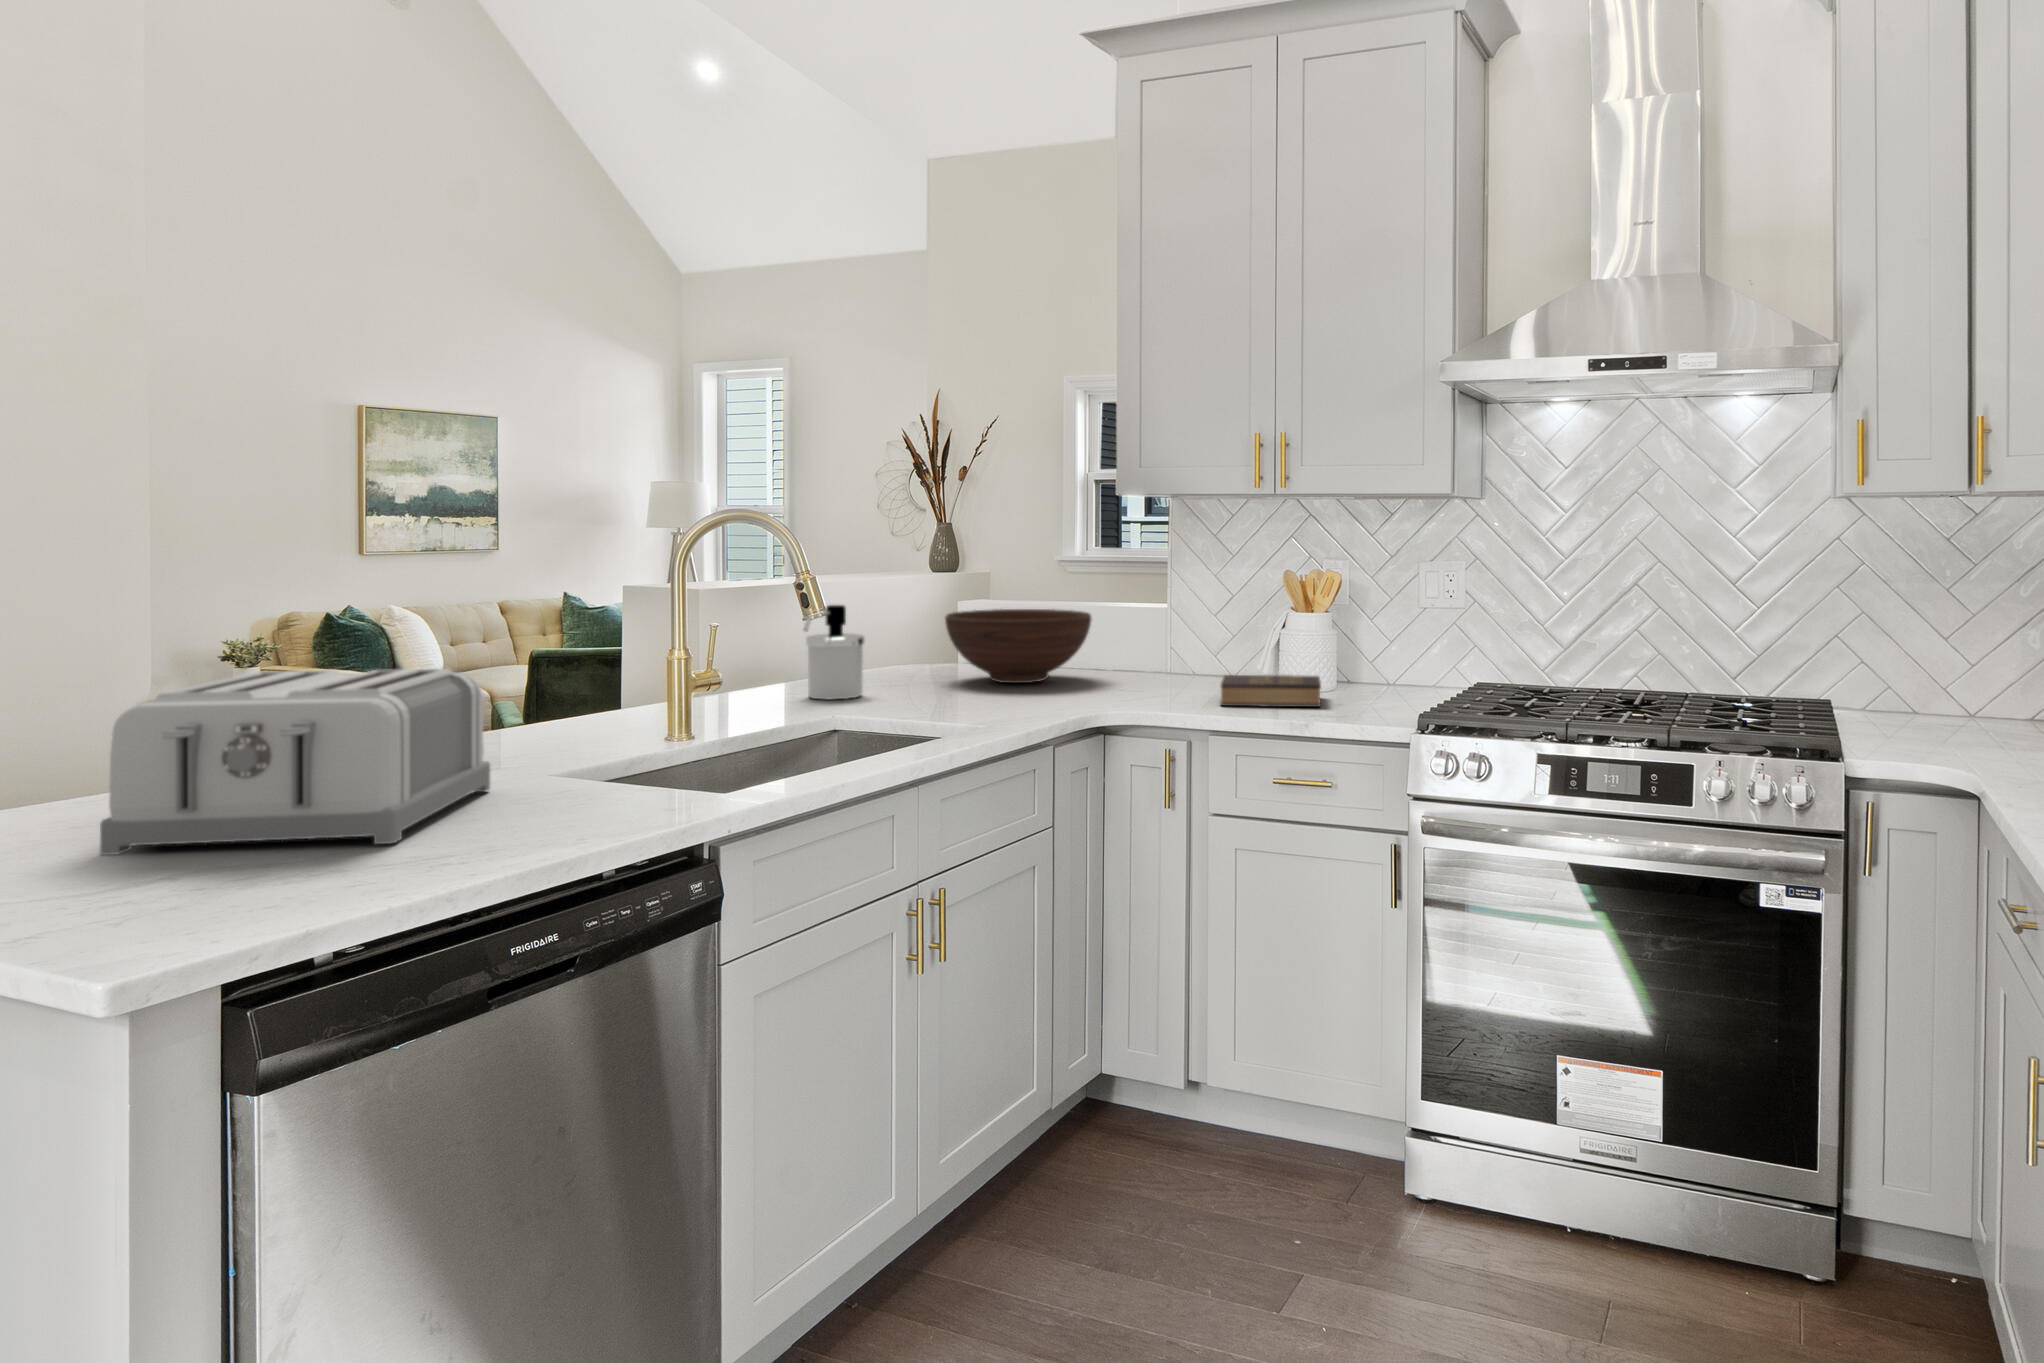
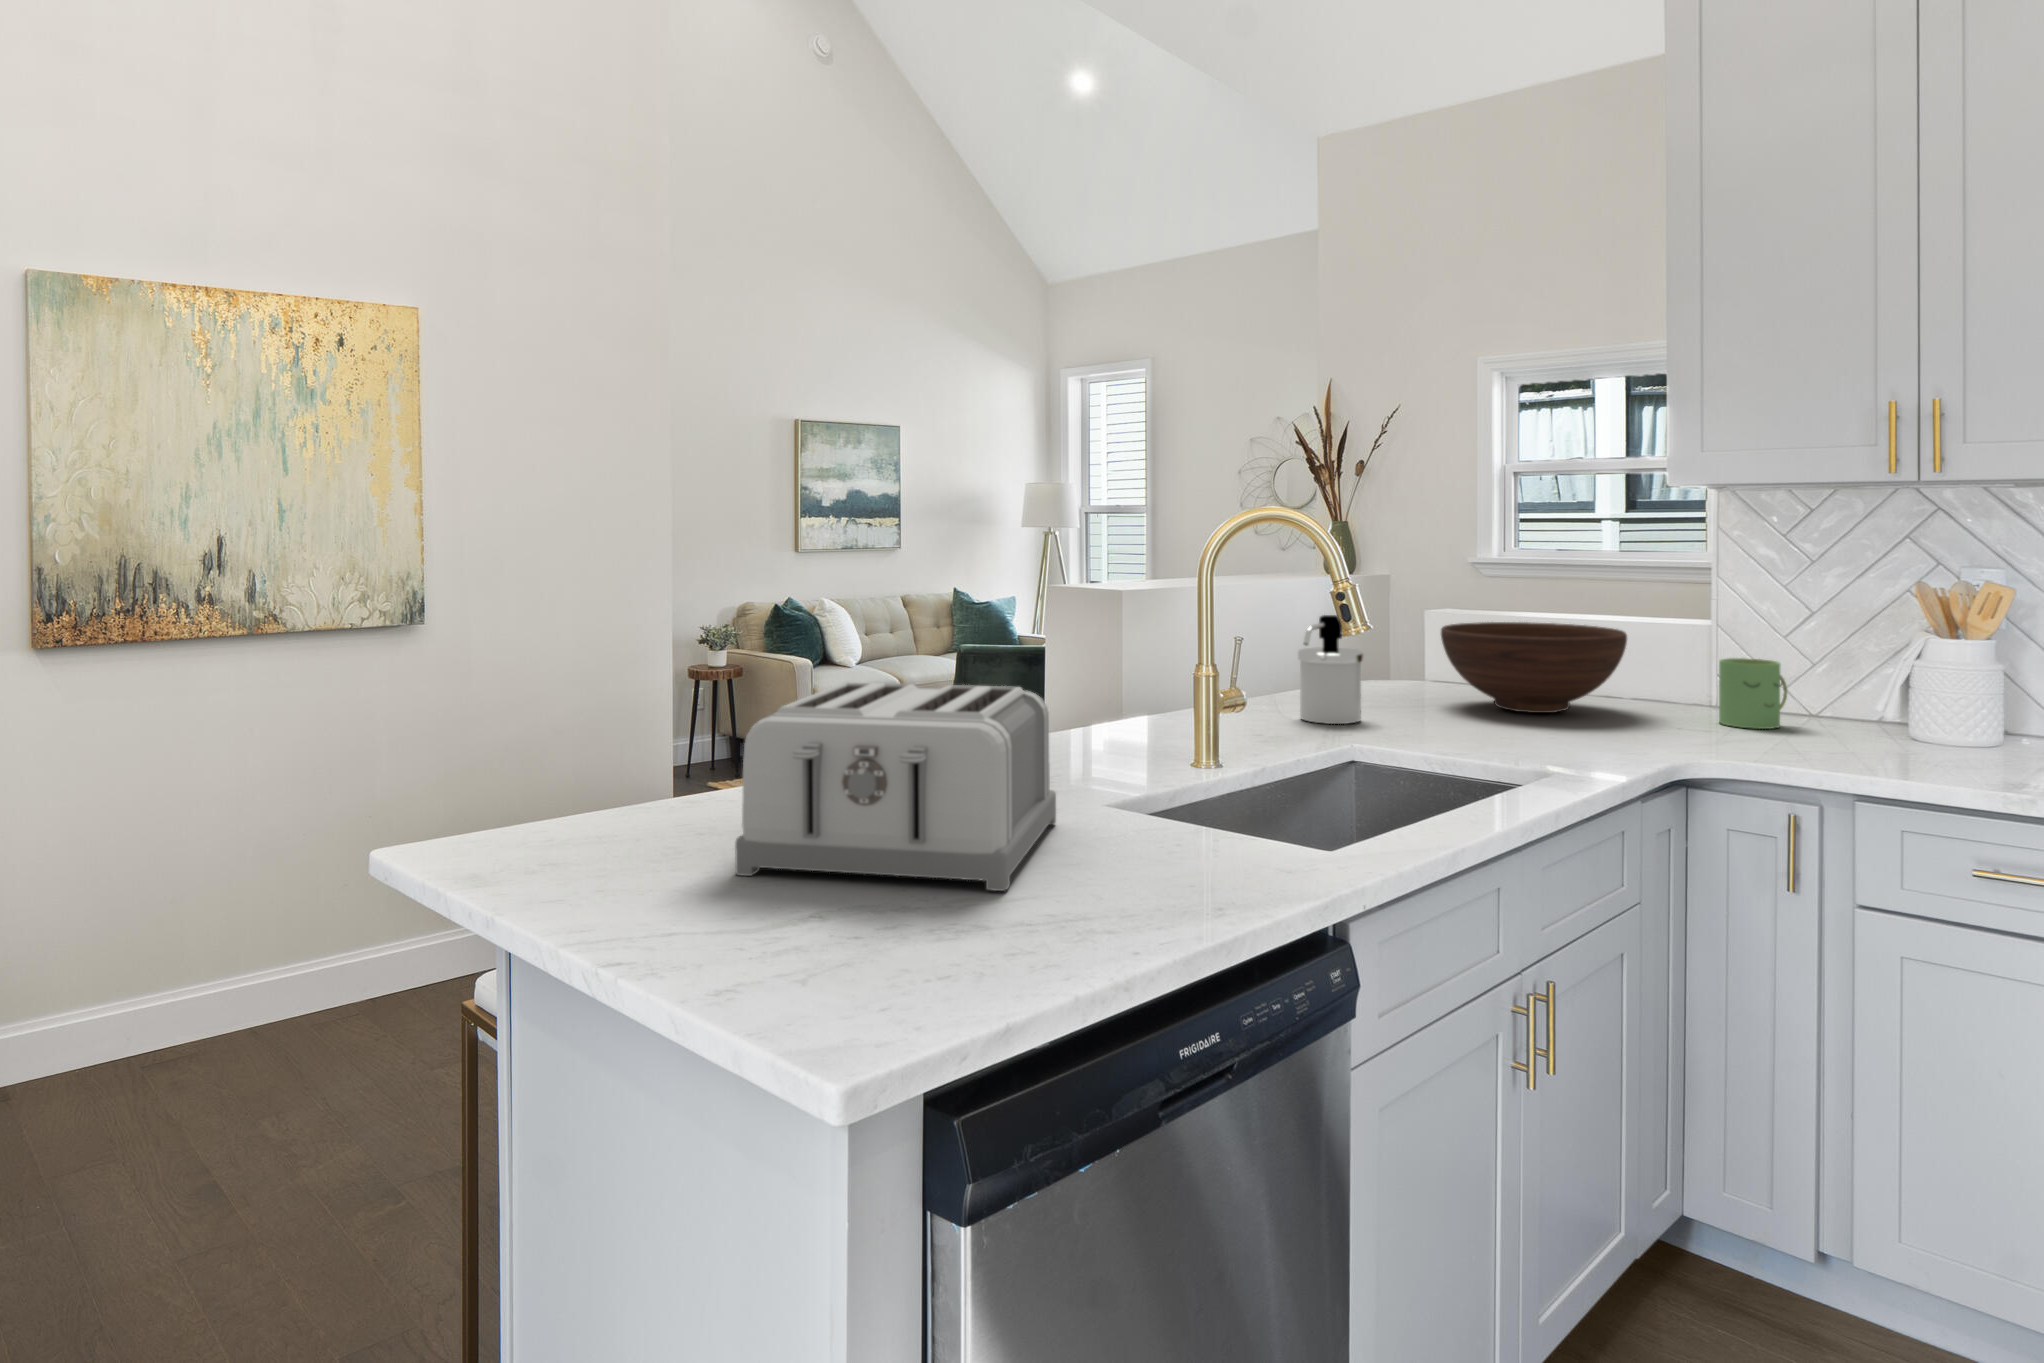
mug: none [1156,633,1205,687] -> present [1719,658,1787,729]
hardback book: present [1220,675,1321,707] -> none [1840,718,2020,772]

